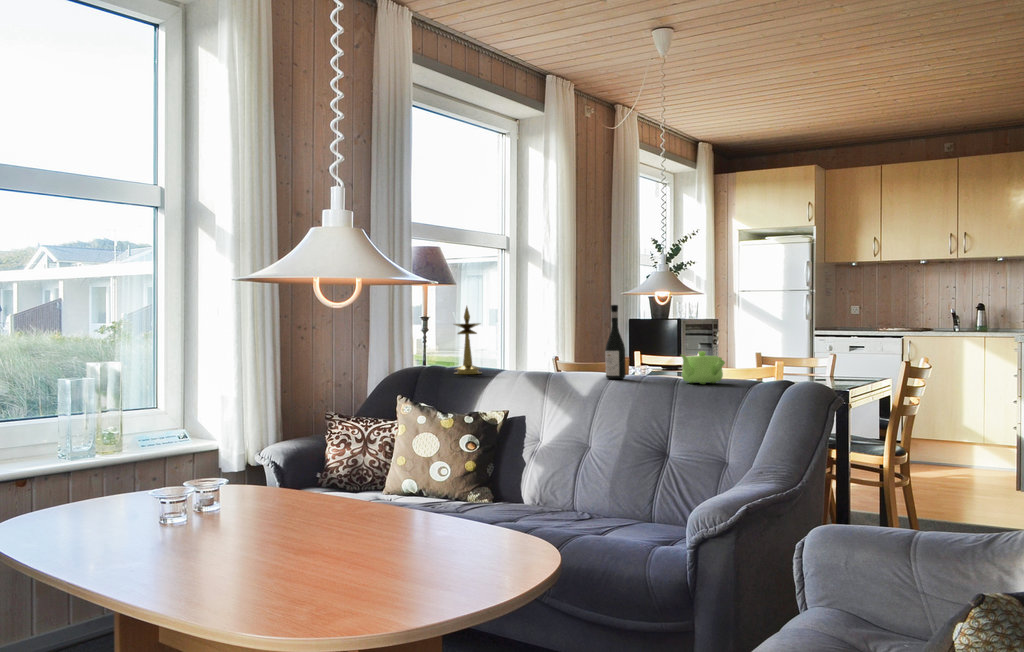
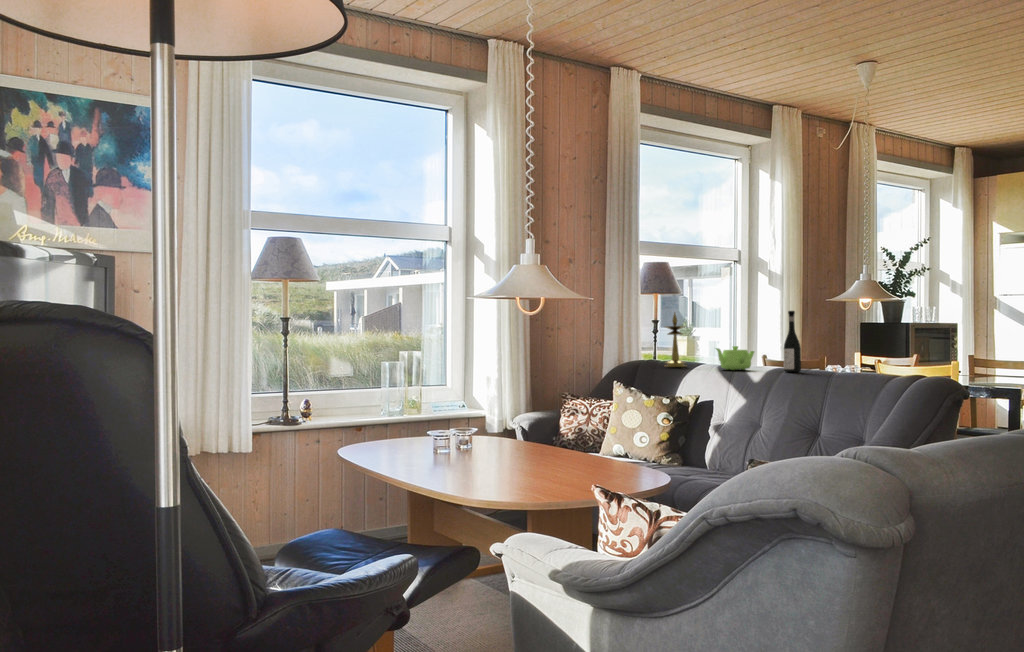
teapot: present [681,351,725,384] -> present [716,346,754,370]

